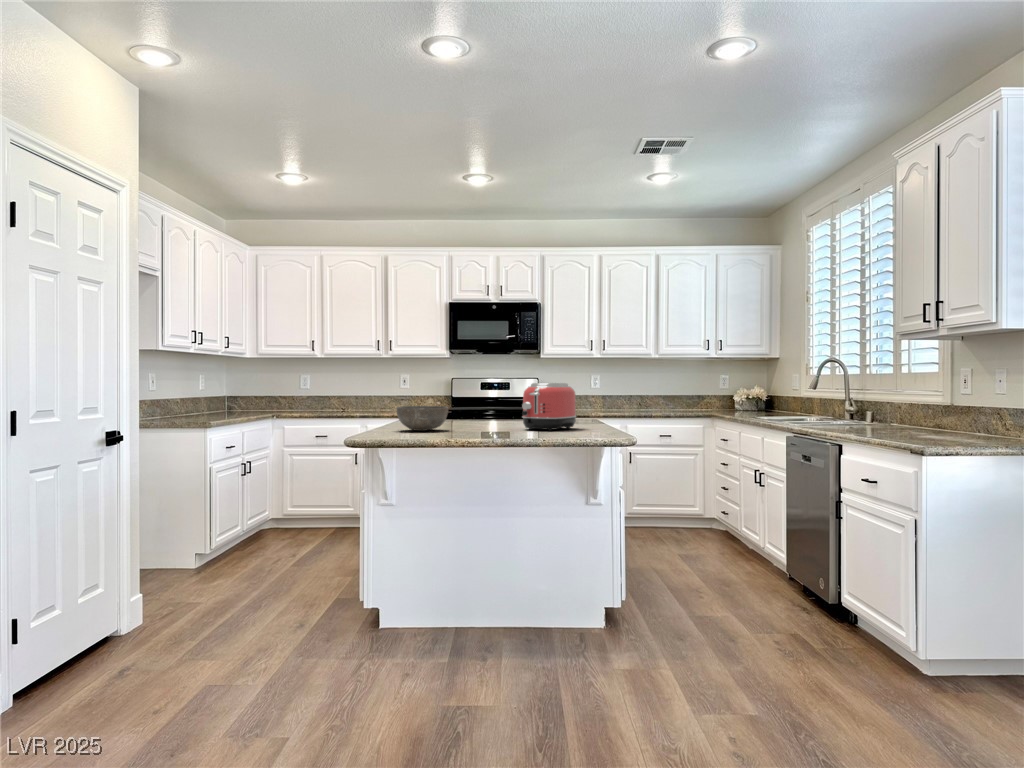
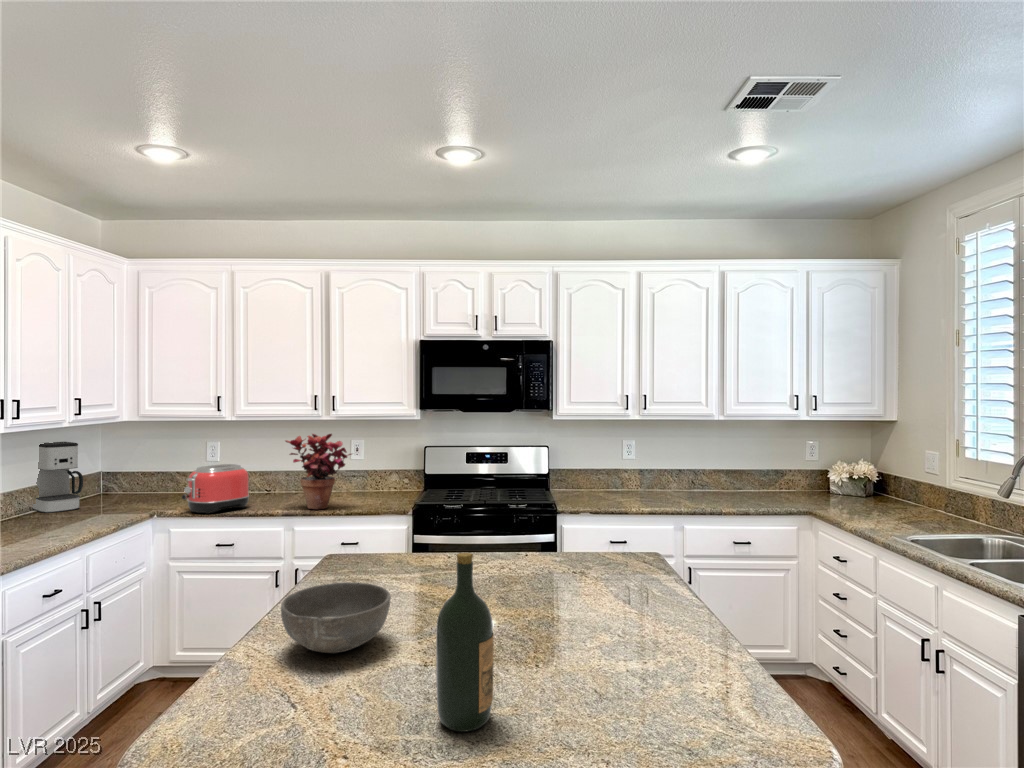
potted plant: none [359,365,405,415] -> present [286,434,351,509]
wine bottle: none [474,365,499,436] -> present [436,553,494,732]
coffee maker: none [191,371,223,415] -> present [32,442,84,513]
toaster: present [522,383,576,431] -> present [182,464,249,514]

